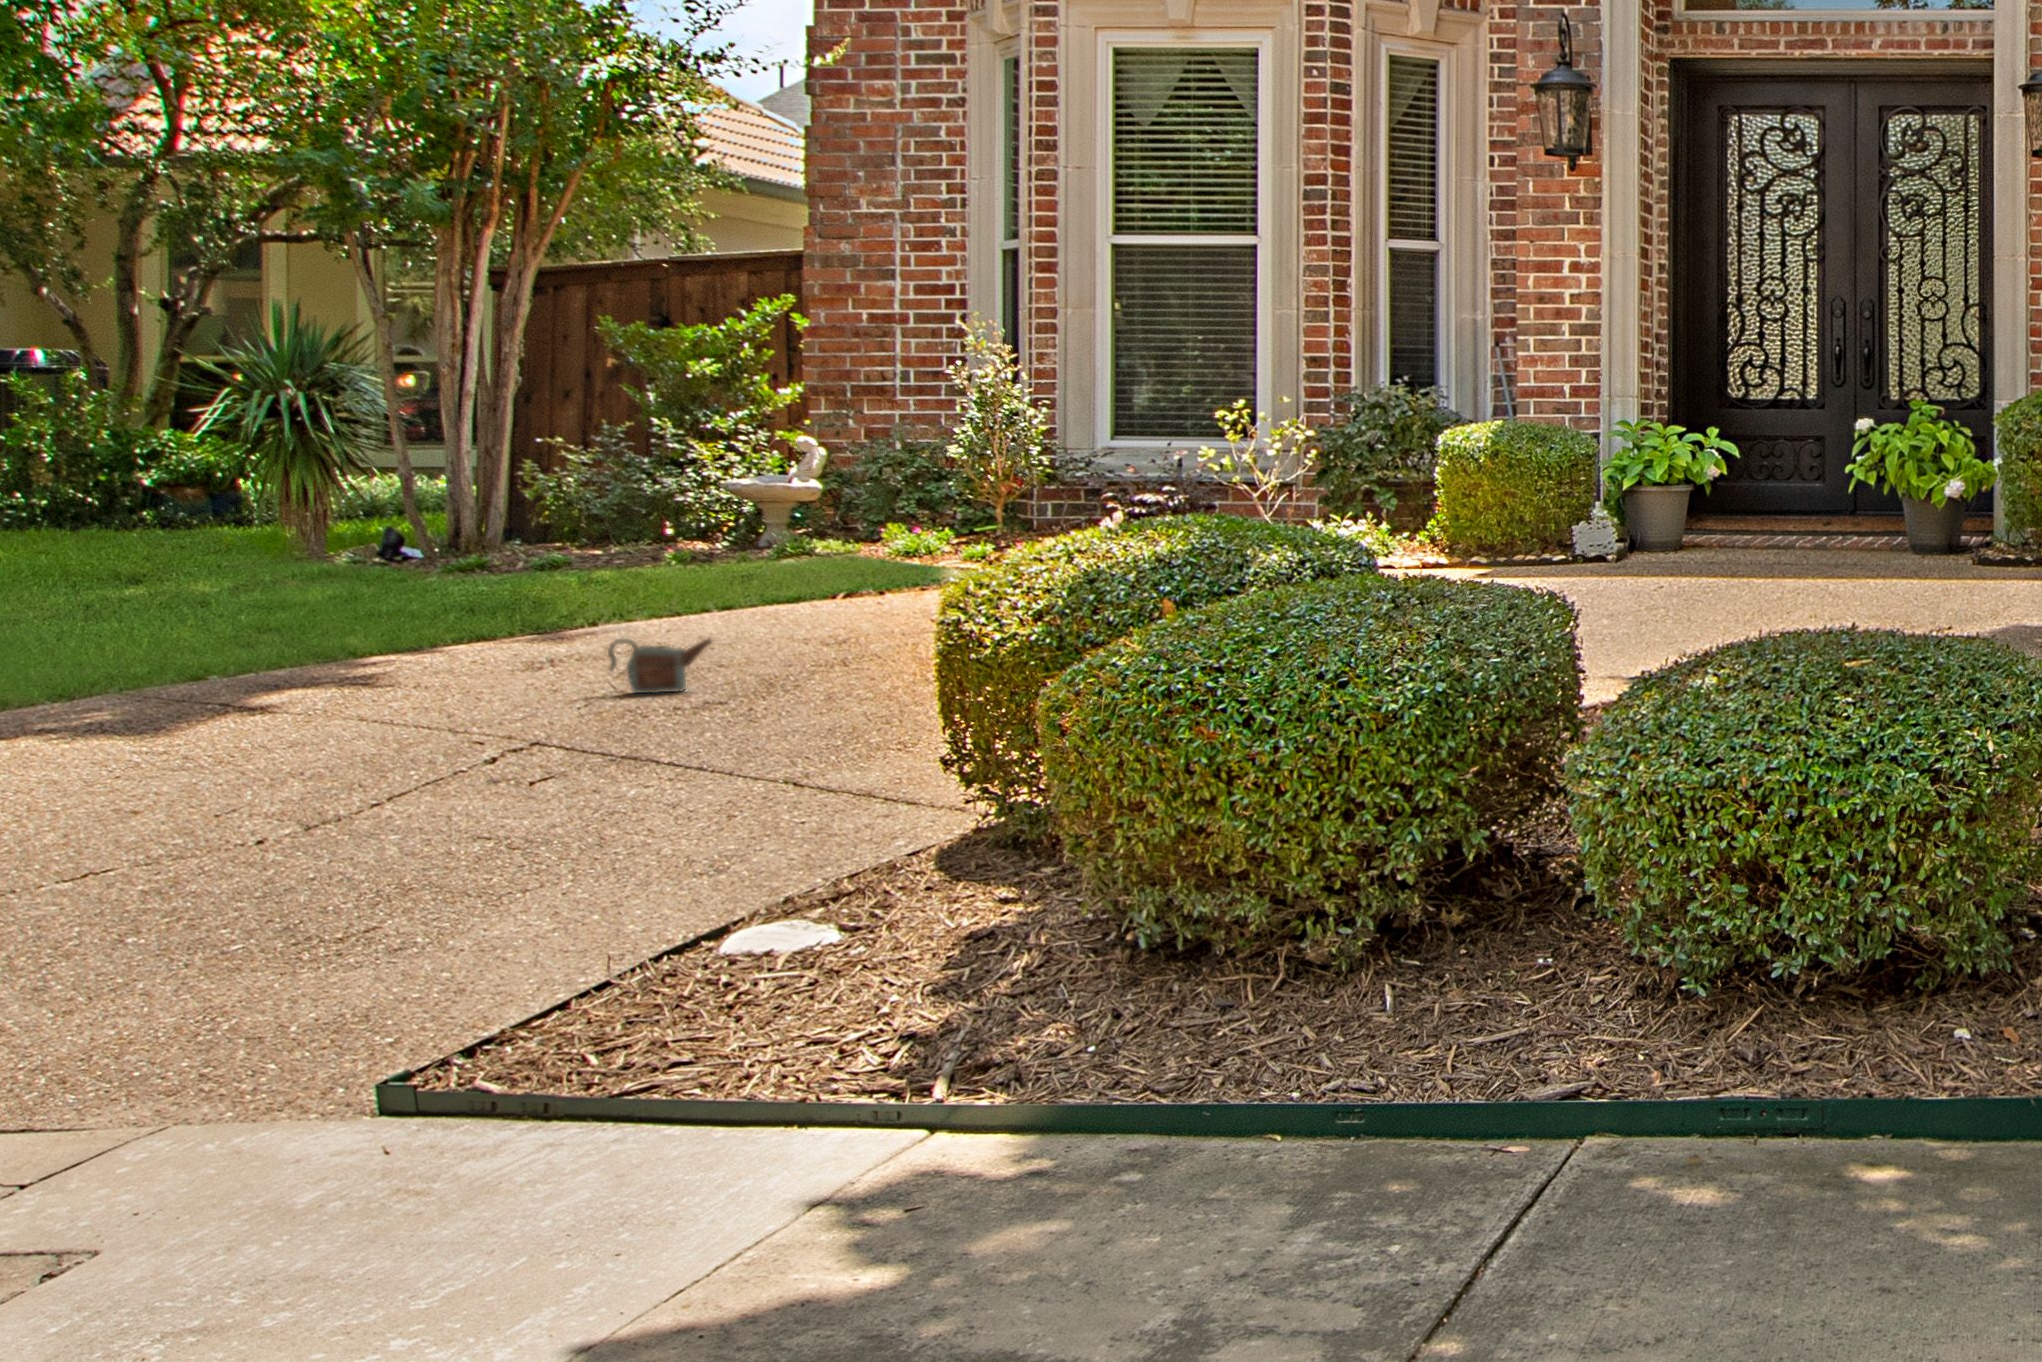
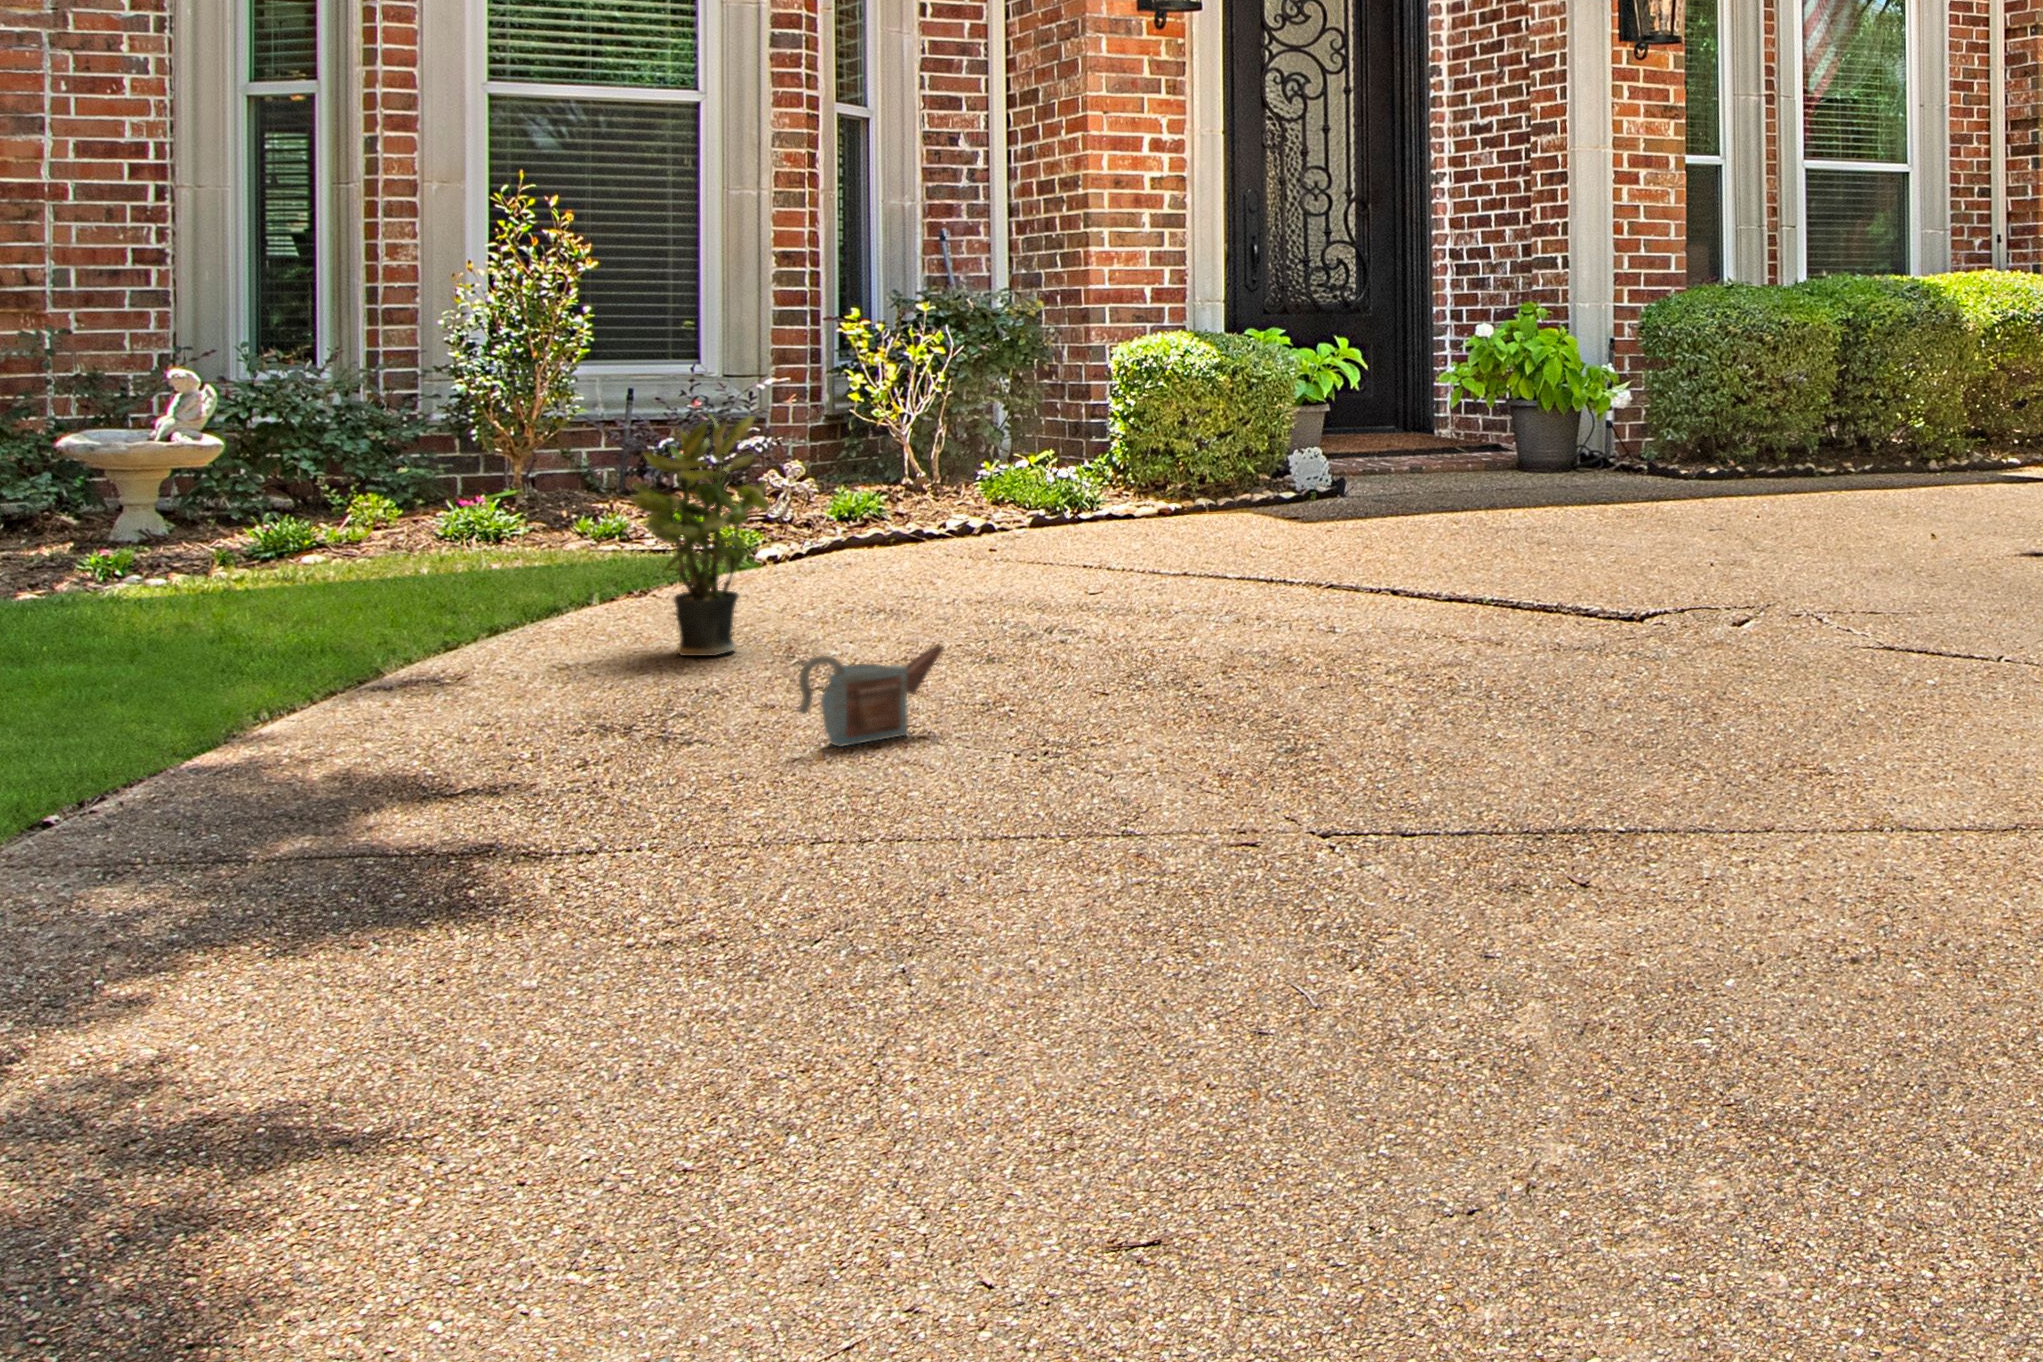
potted plant: none [741,484,835,639] -> present [630,415,770,656]

